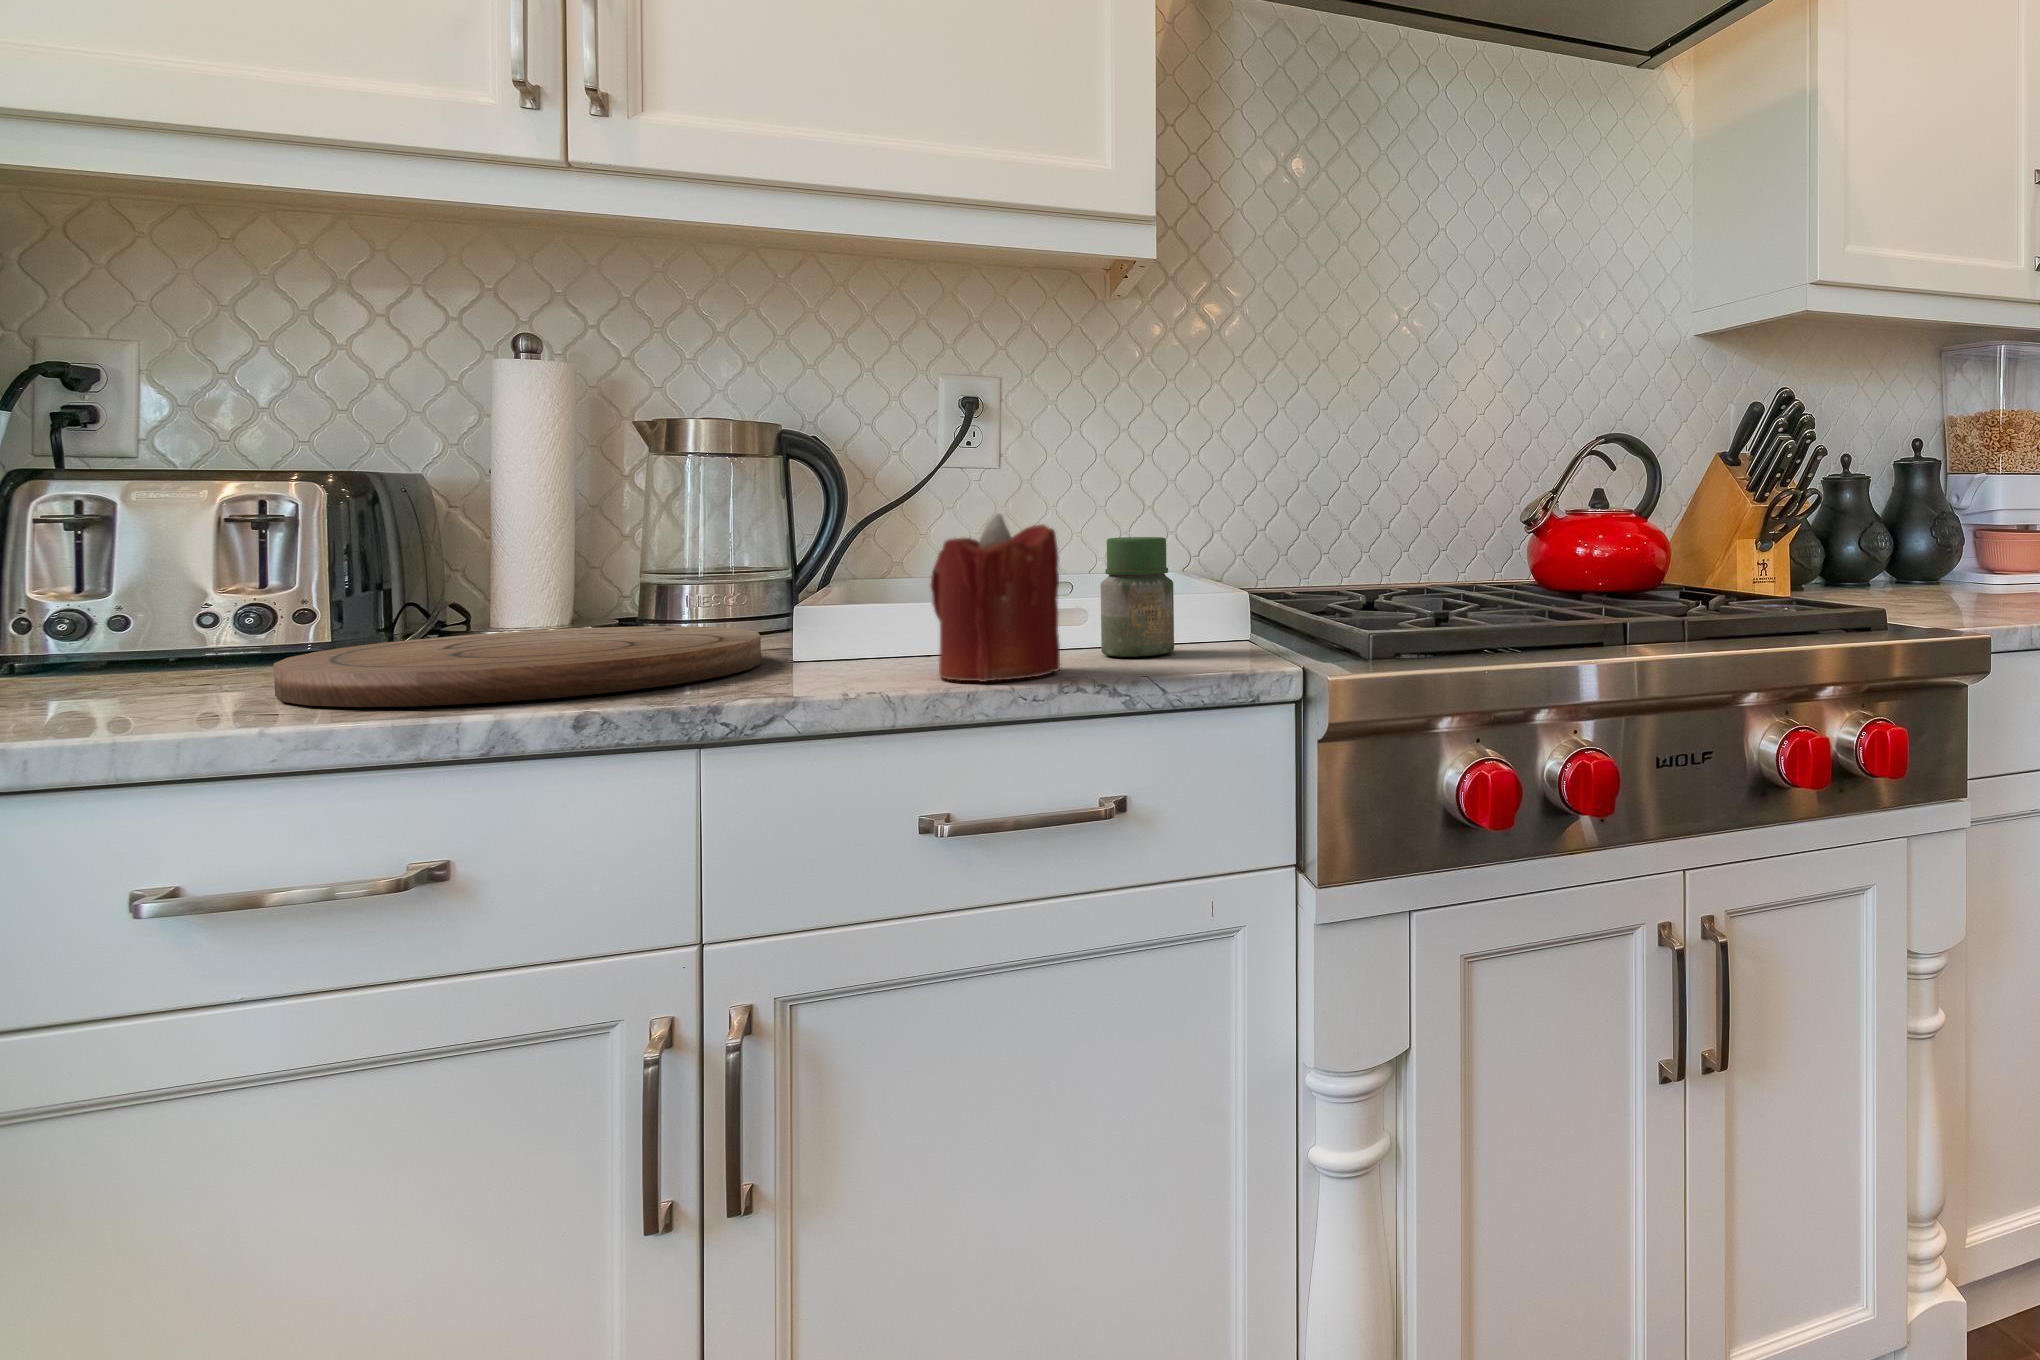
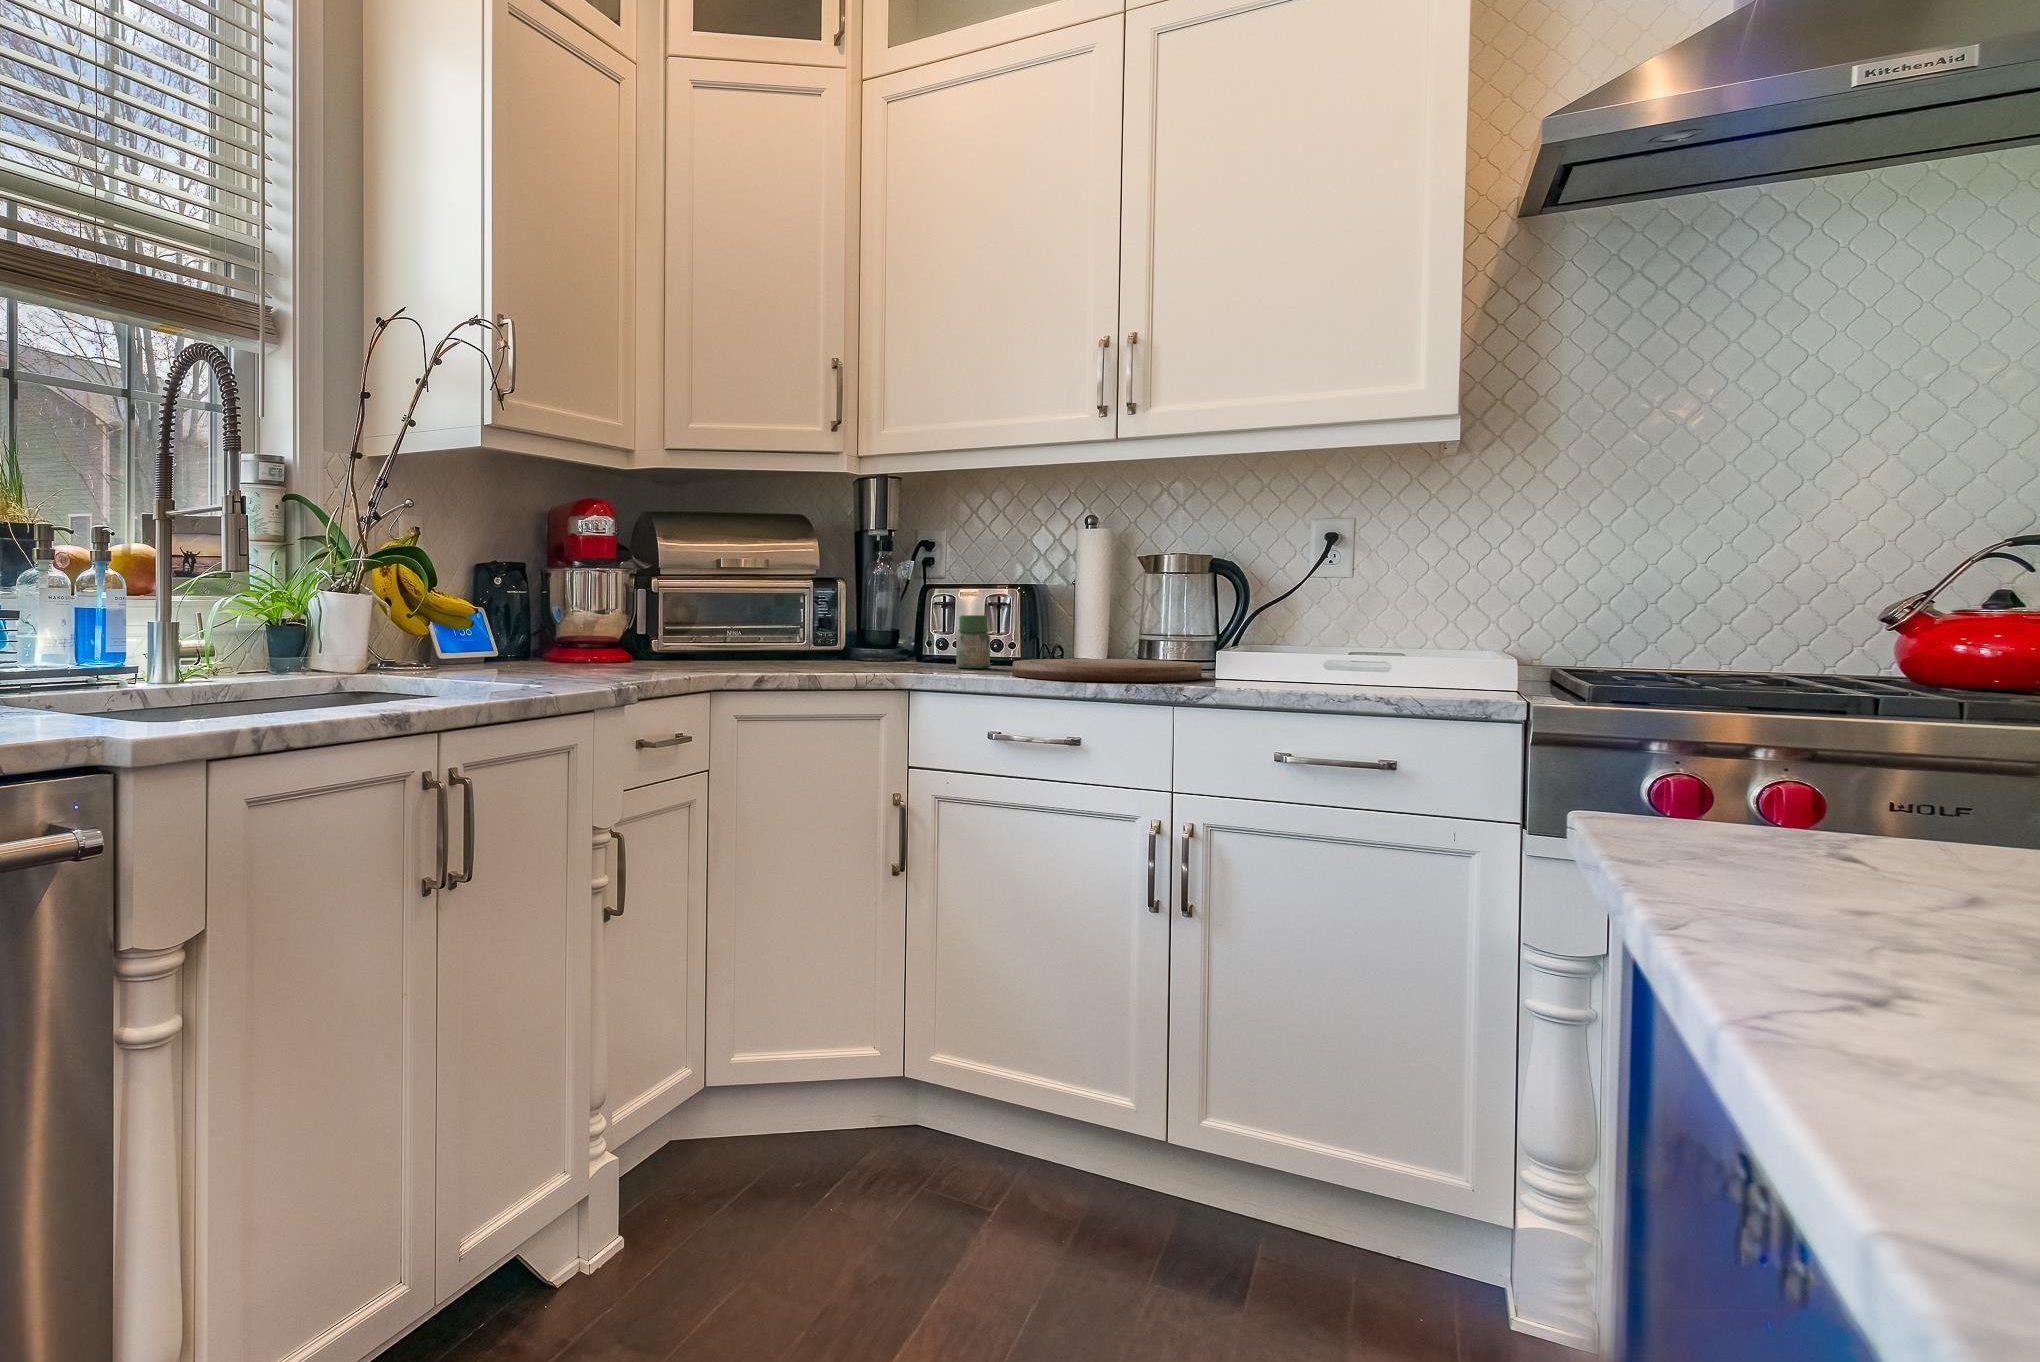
candle: present [931,514,1060,682] -> none [1289,604,1363,690]
jar: present [1101,537,1174,657] -> present [956,615,990,668]

